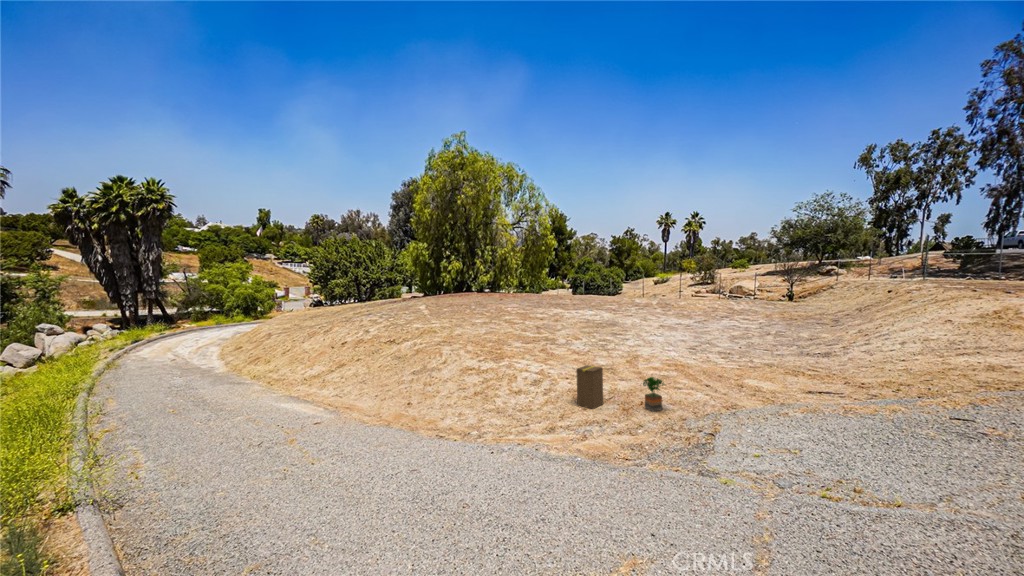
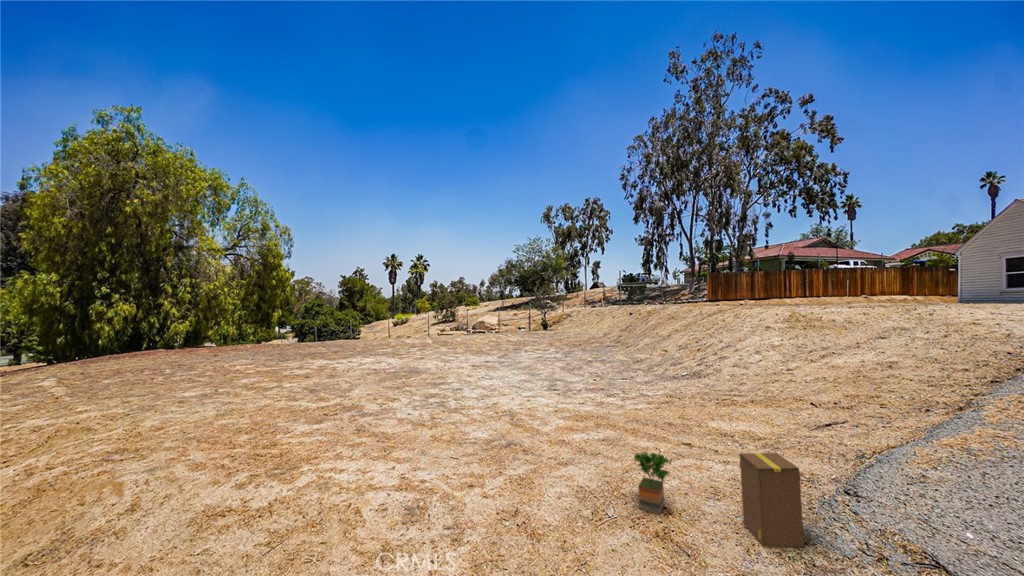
cardboard box: present [576,365,603,409] -> present [740,453,804,547]

